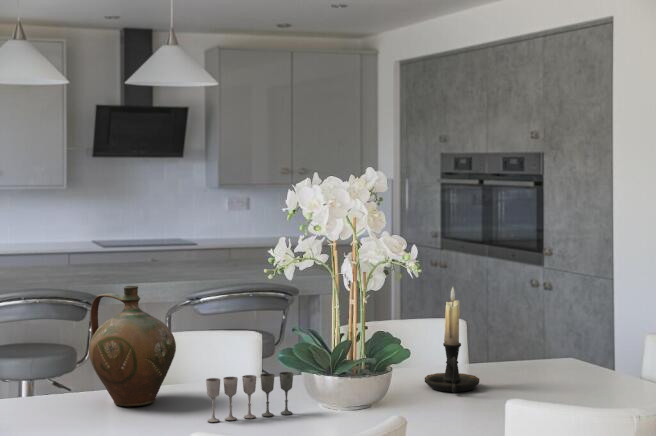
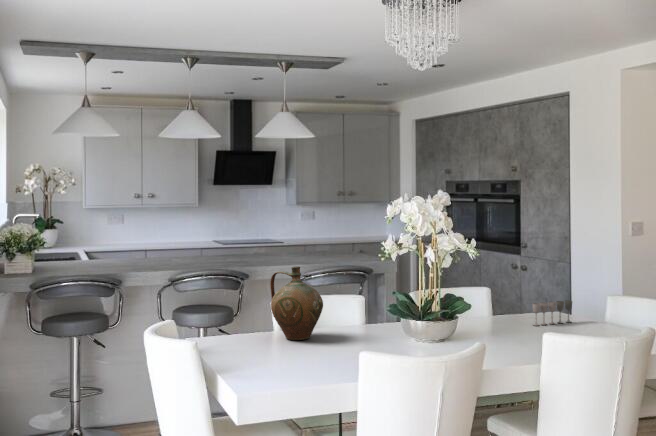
candle holder: present [425,287,479,393] -> none [472,266,506,332]
wine glass: present [206,372,293,422] -> present [533,300,572,326]

